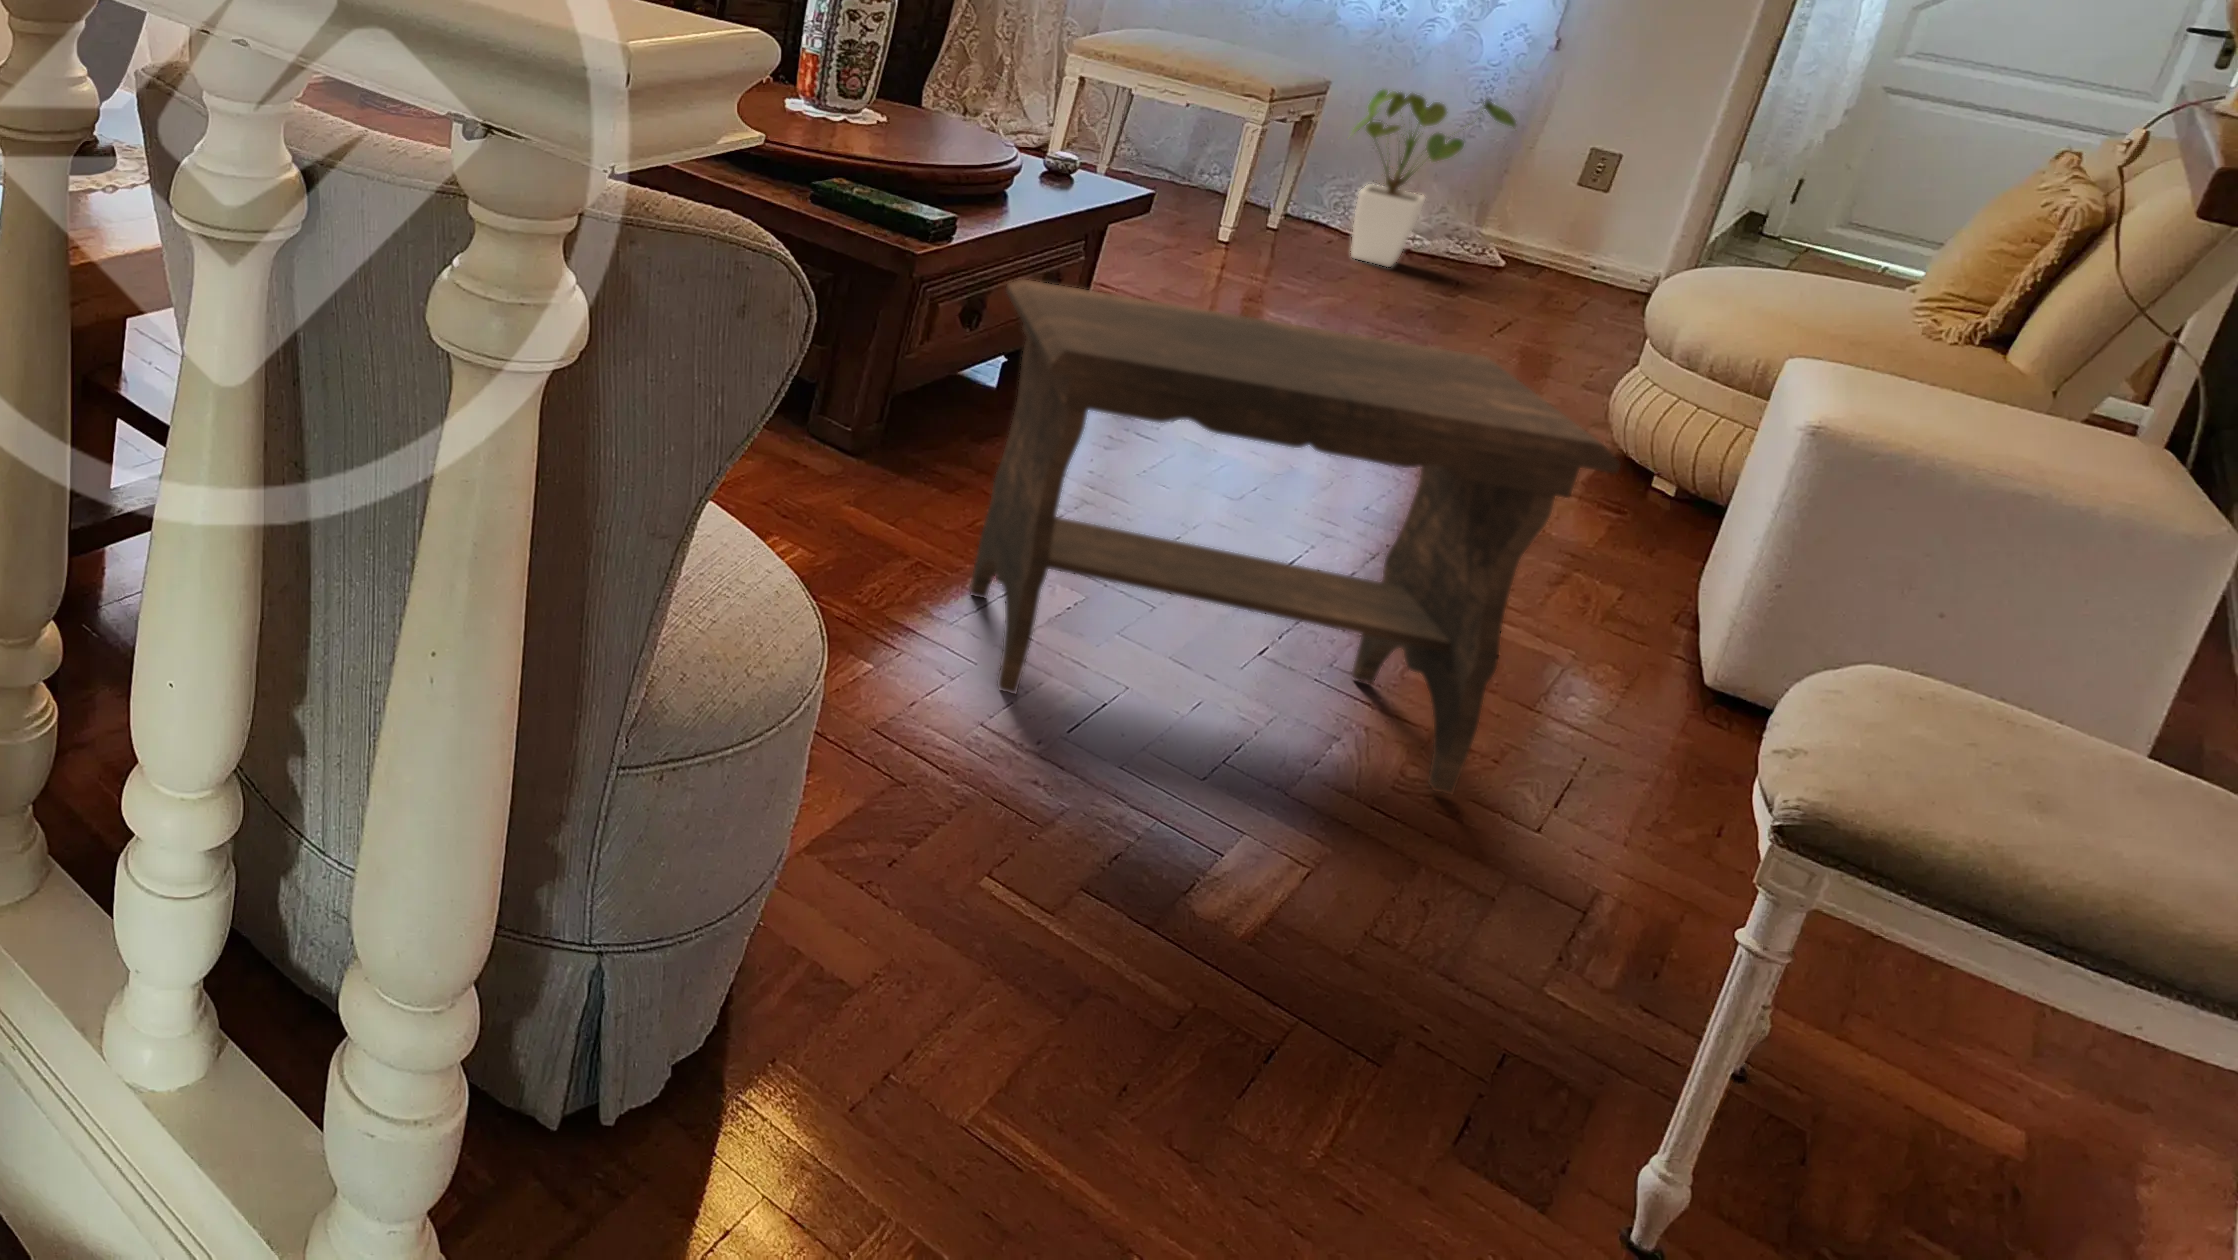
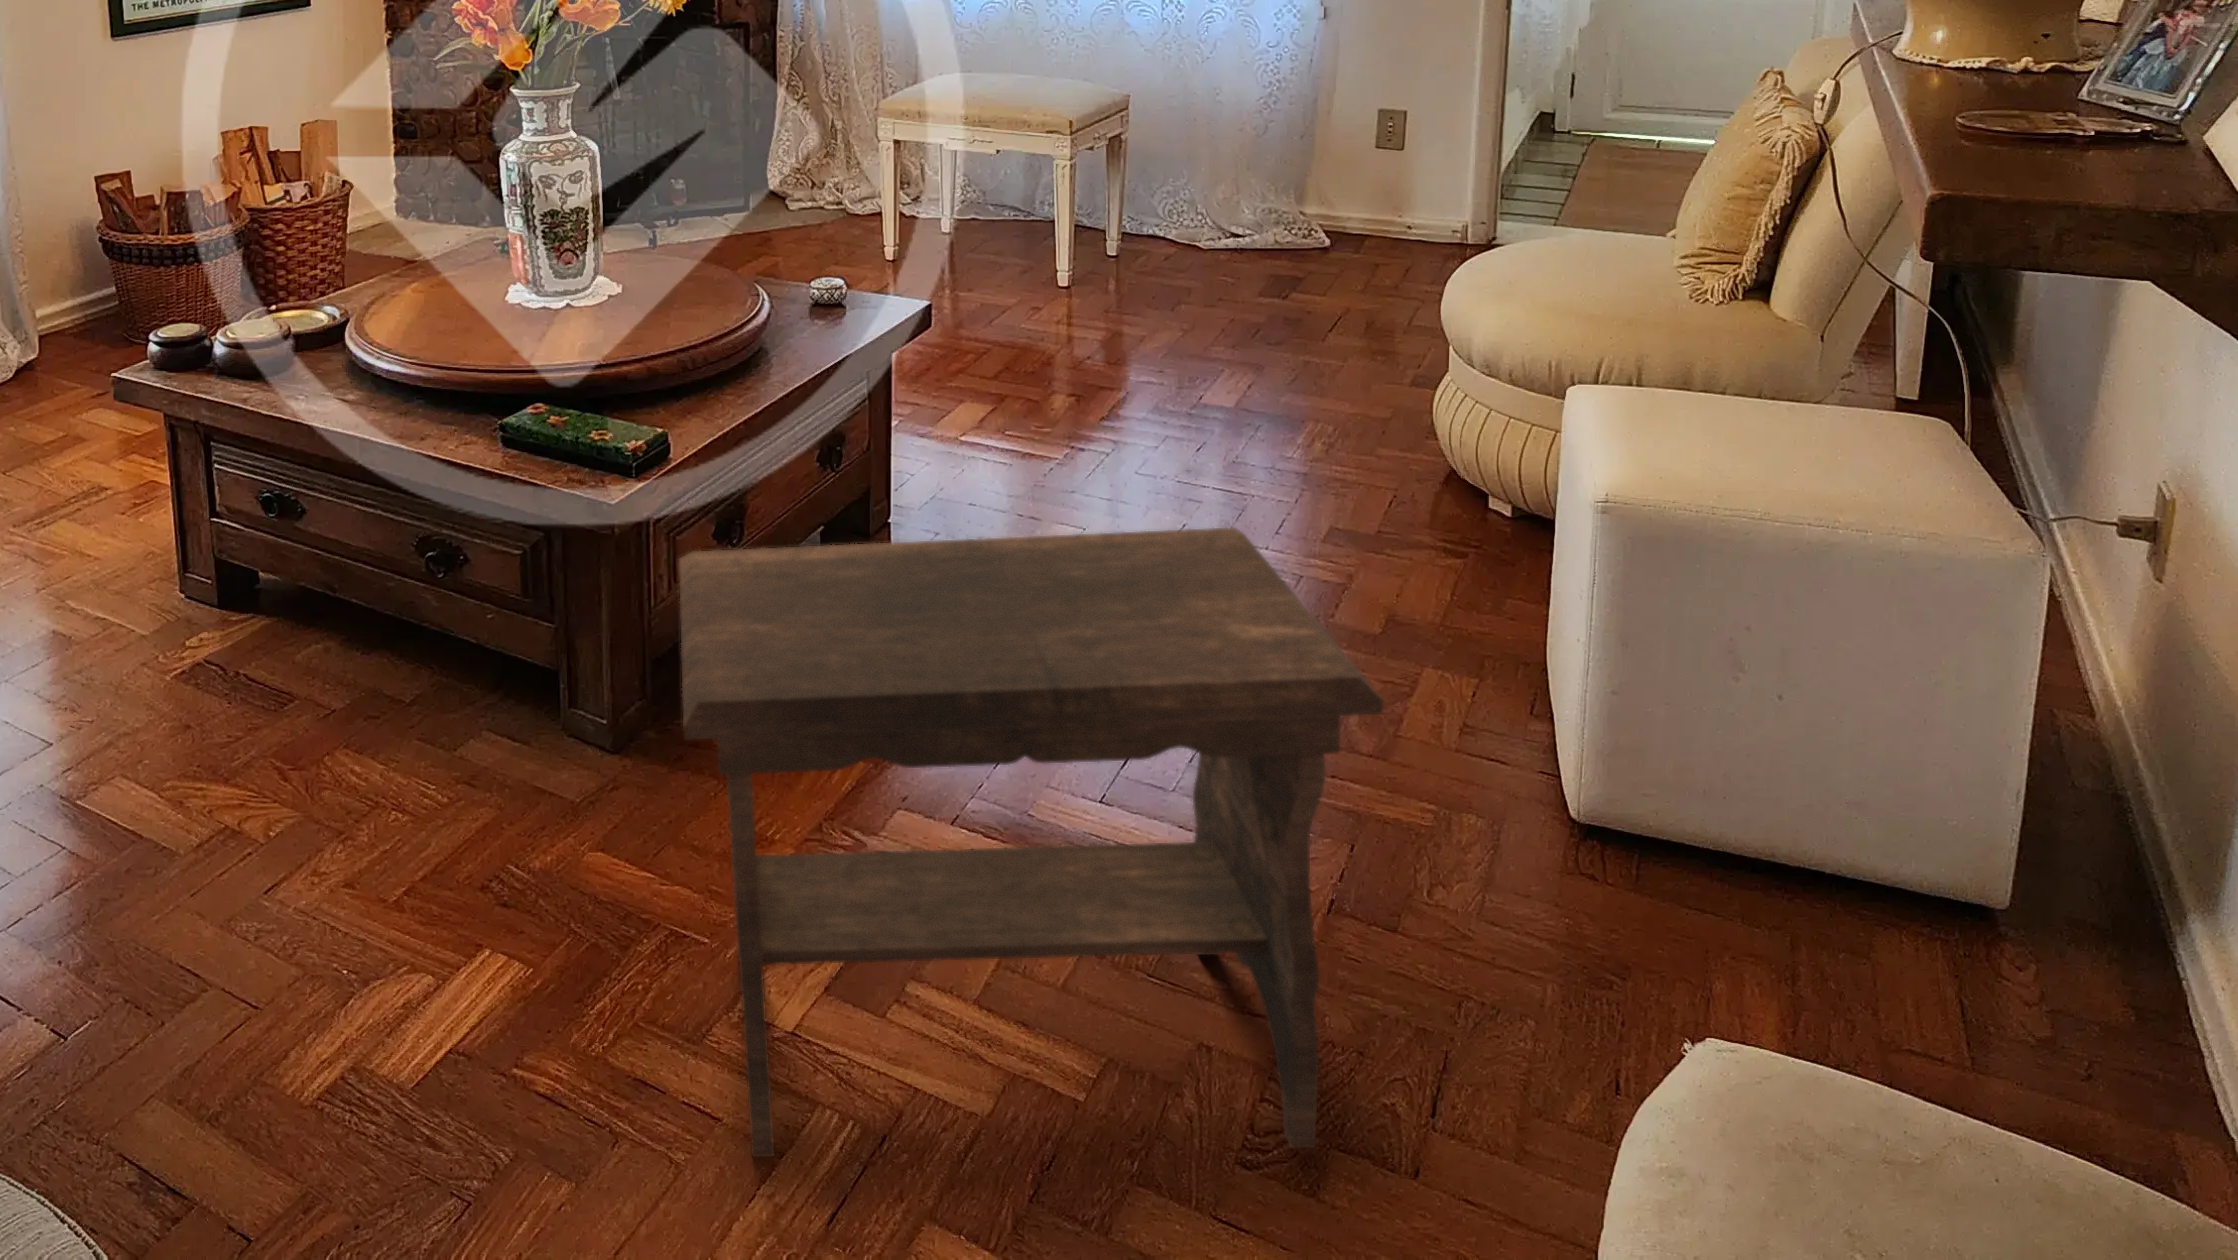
house plant: present [1351,90,1516,267] -> none [1163,77,1312,270]

